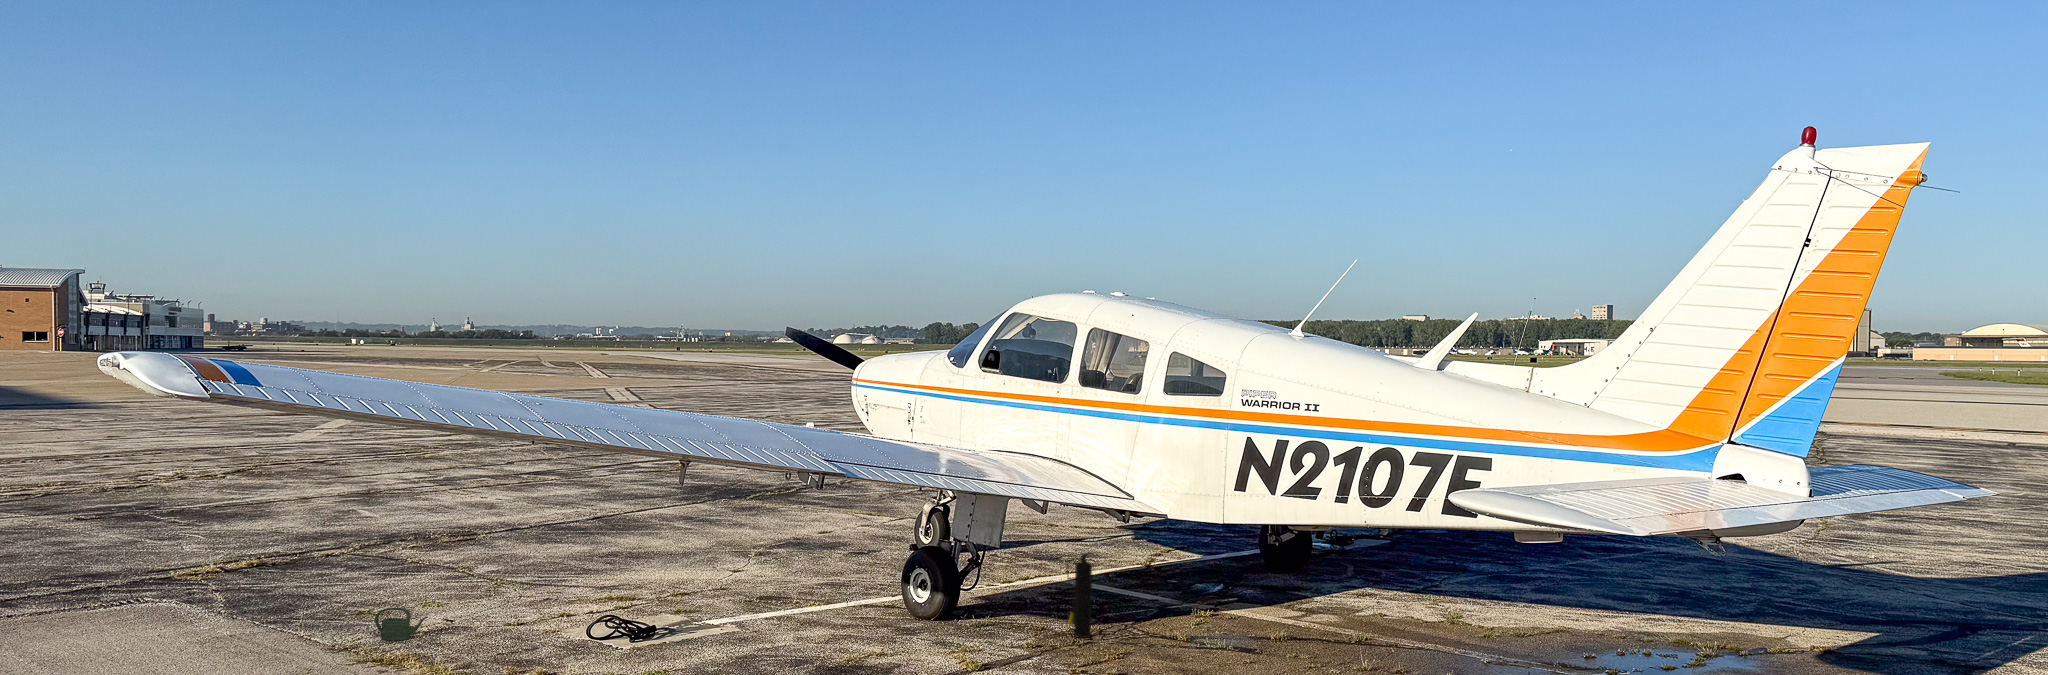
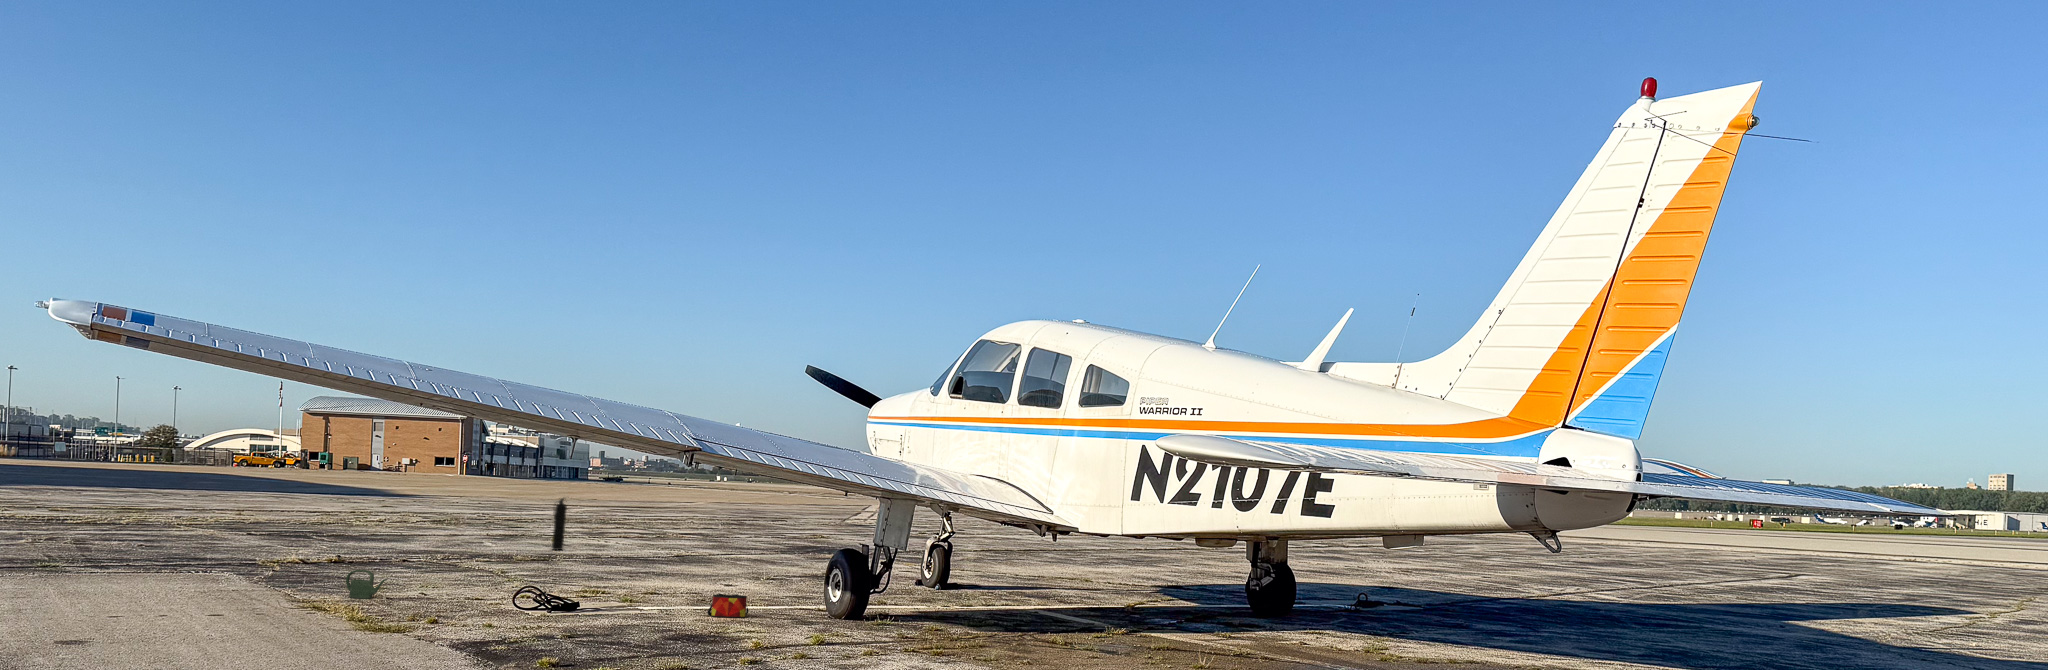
fire extinguisher: present [1067,553,1092,638] -> present [551,498,567,550]
bag: none [796,603,838,629] -> present [707,594,748,618]

